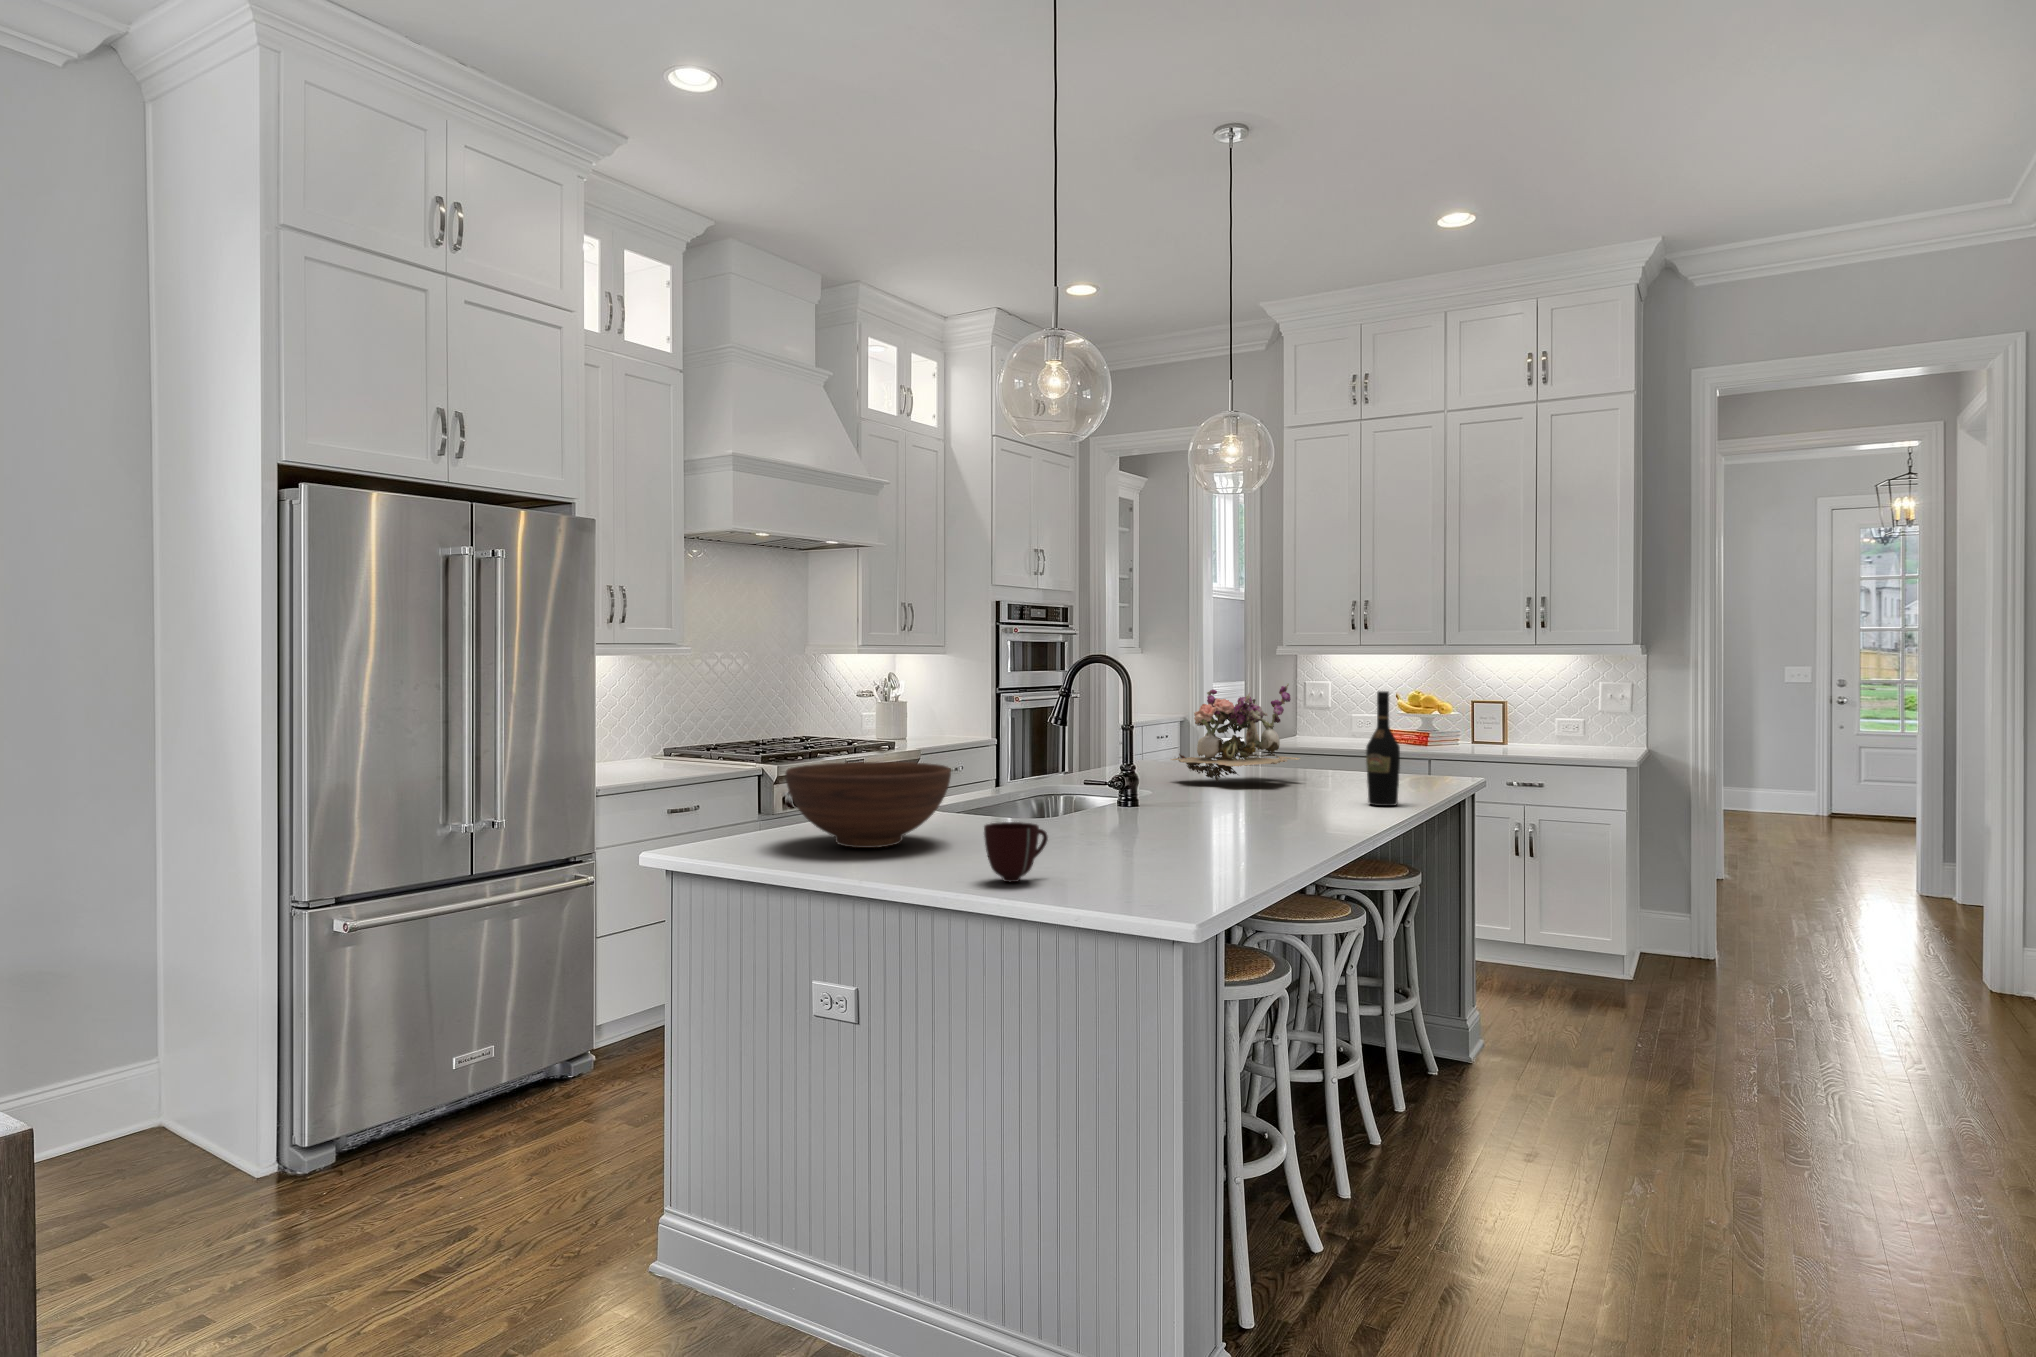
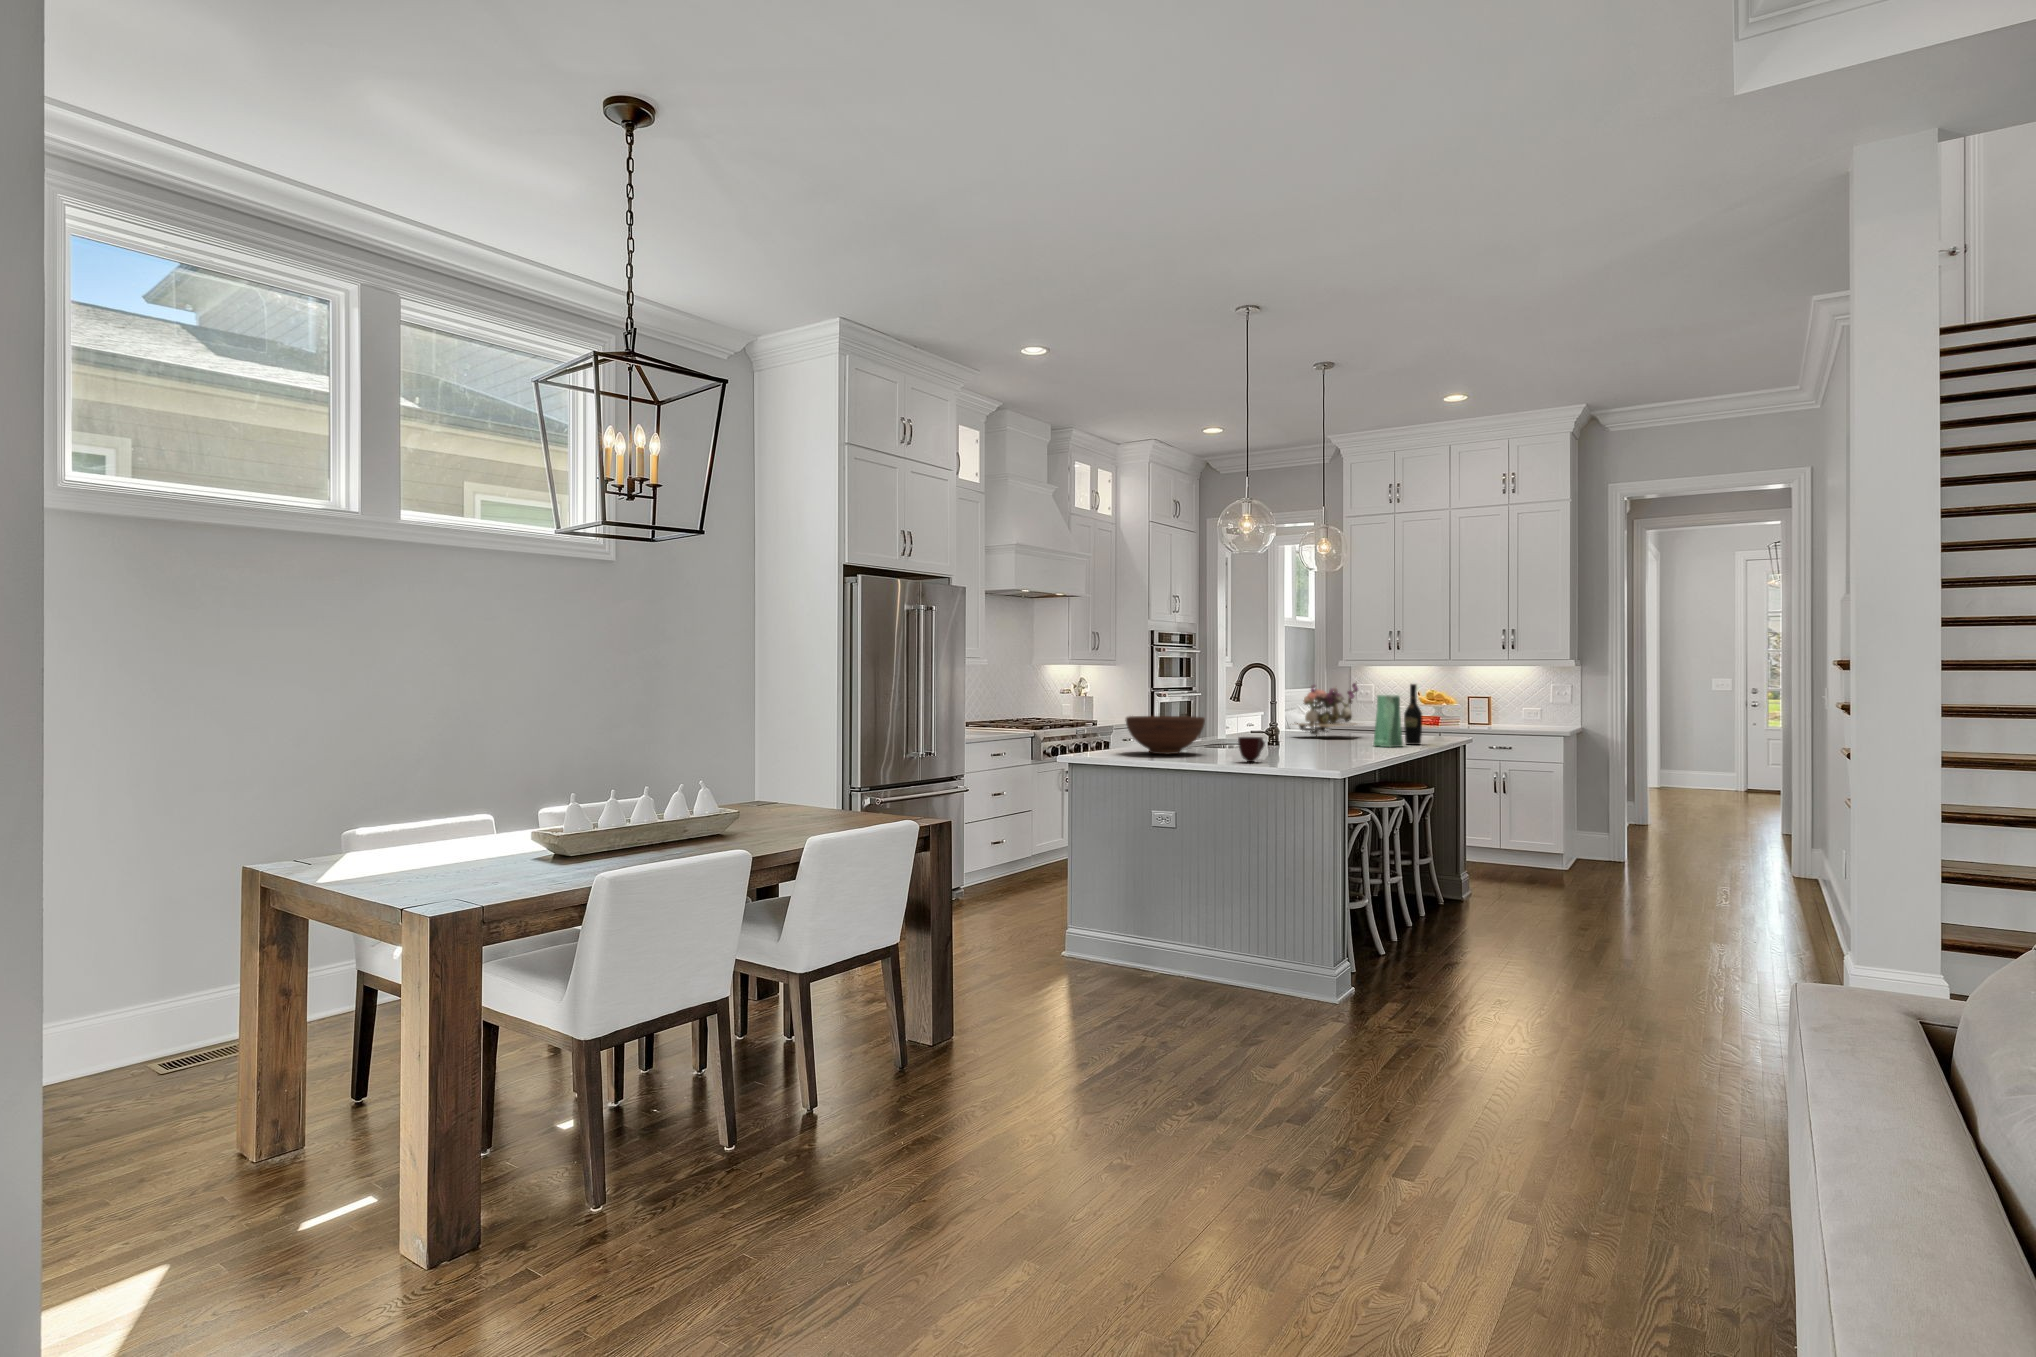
vase: none [1307,713,1363,815] -> present [1373,695,1403,747]

